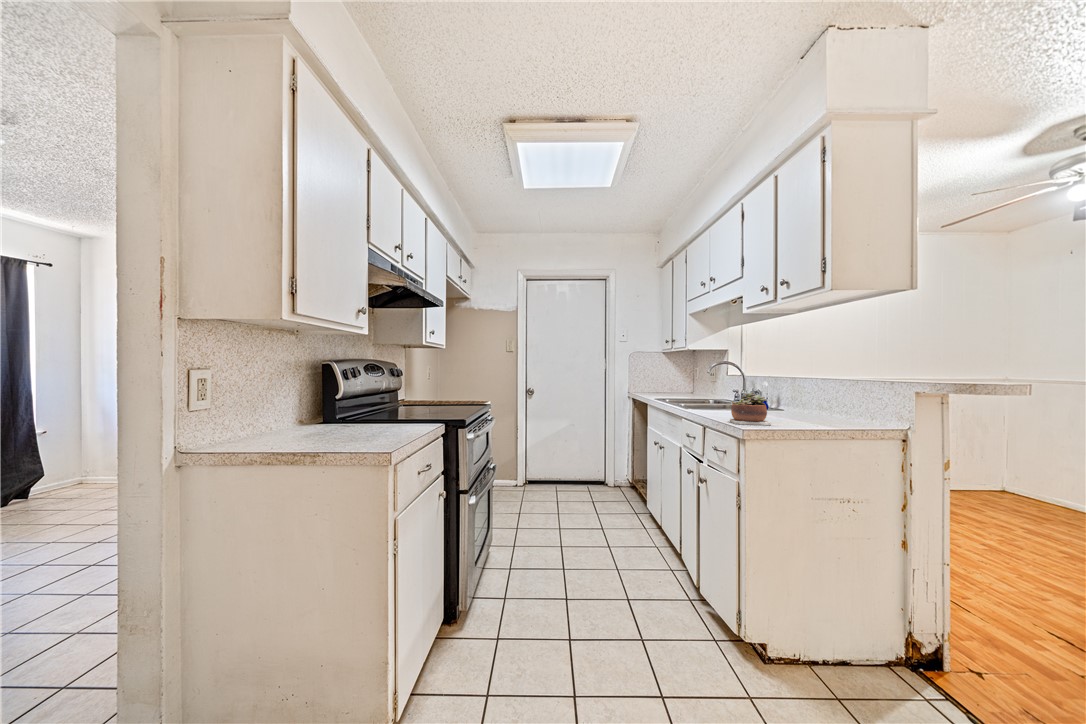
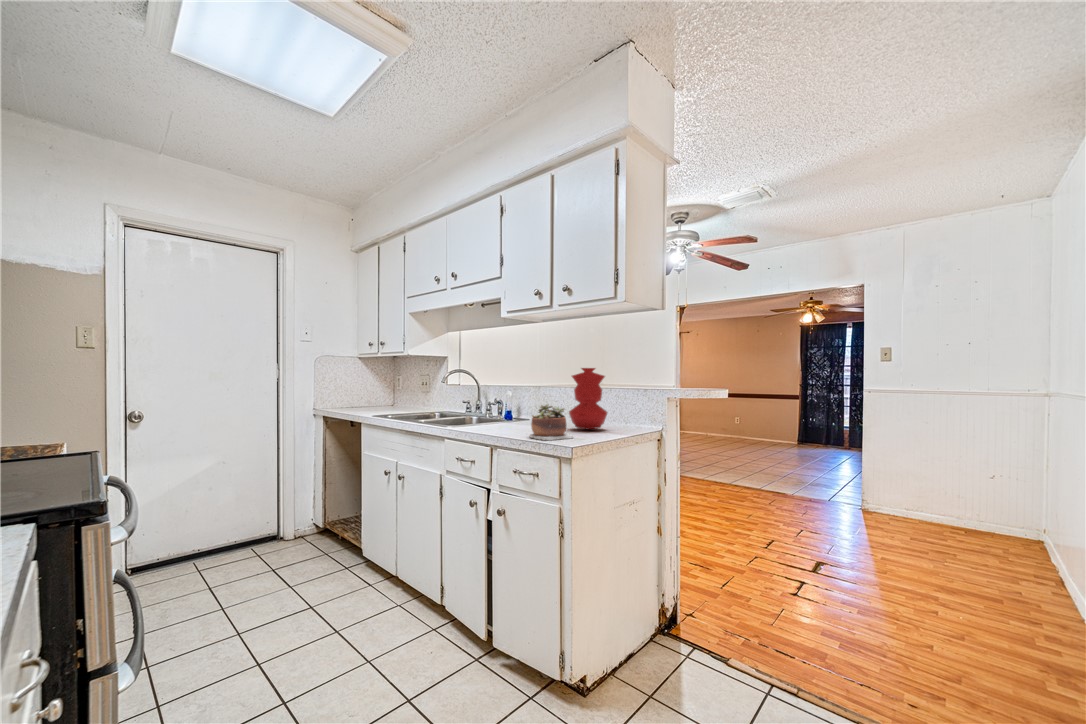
vase: none [792,359,838,422] -> present [569,368,607,430]

